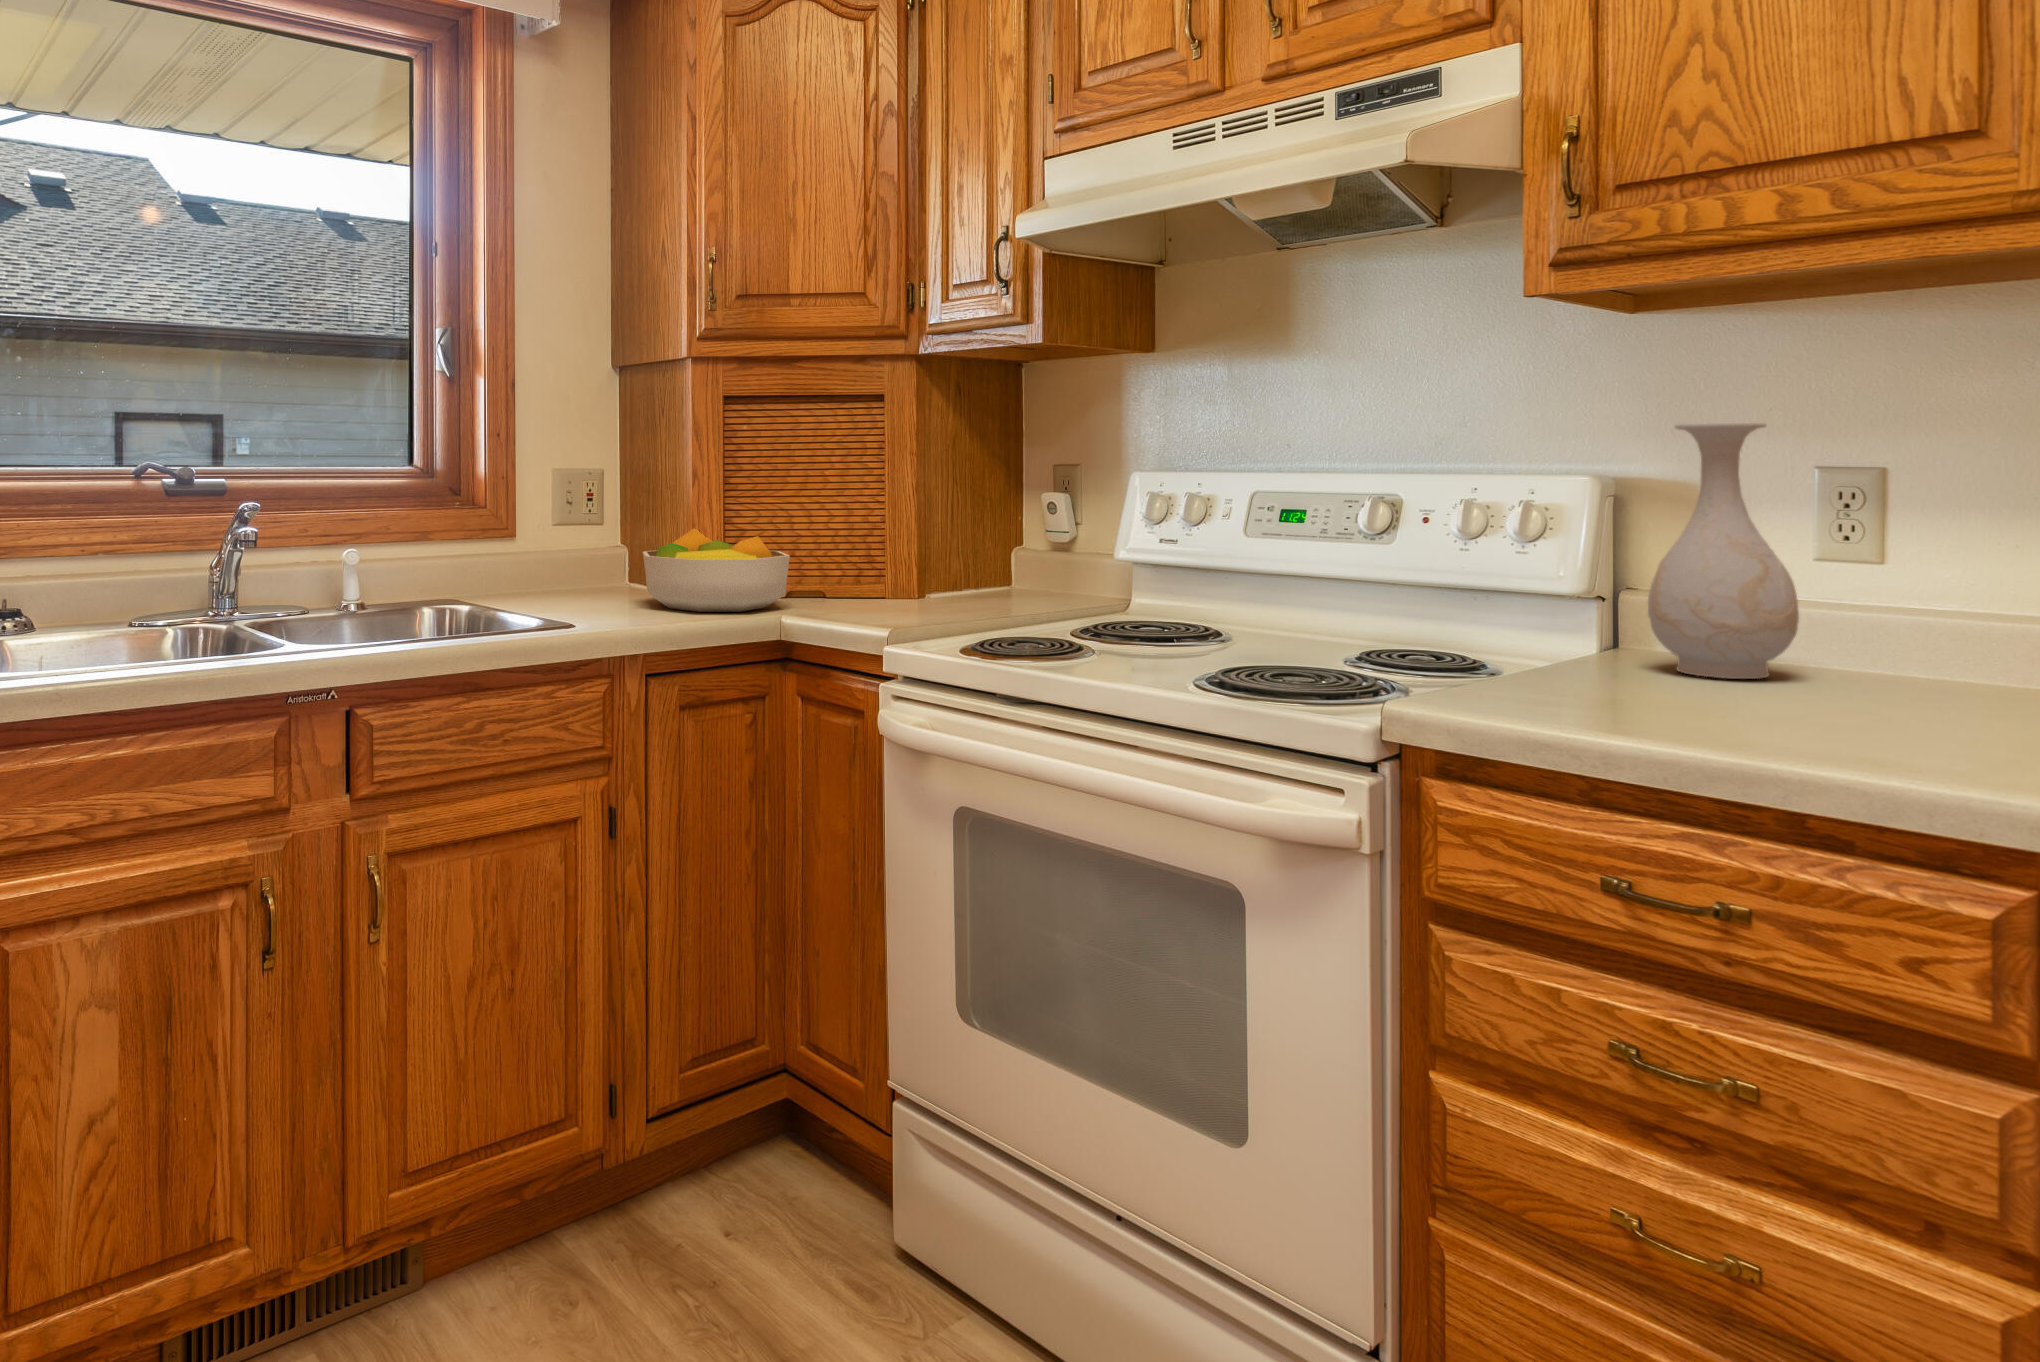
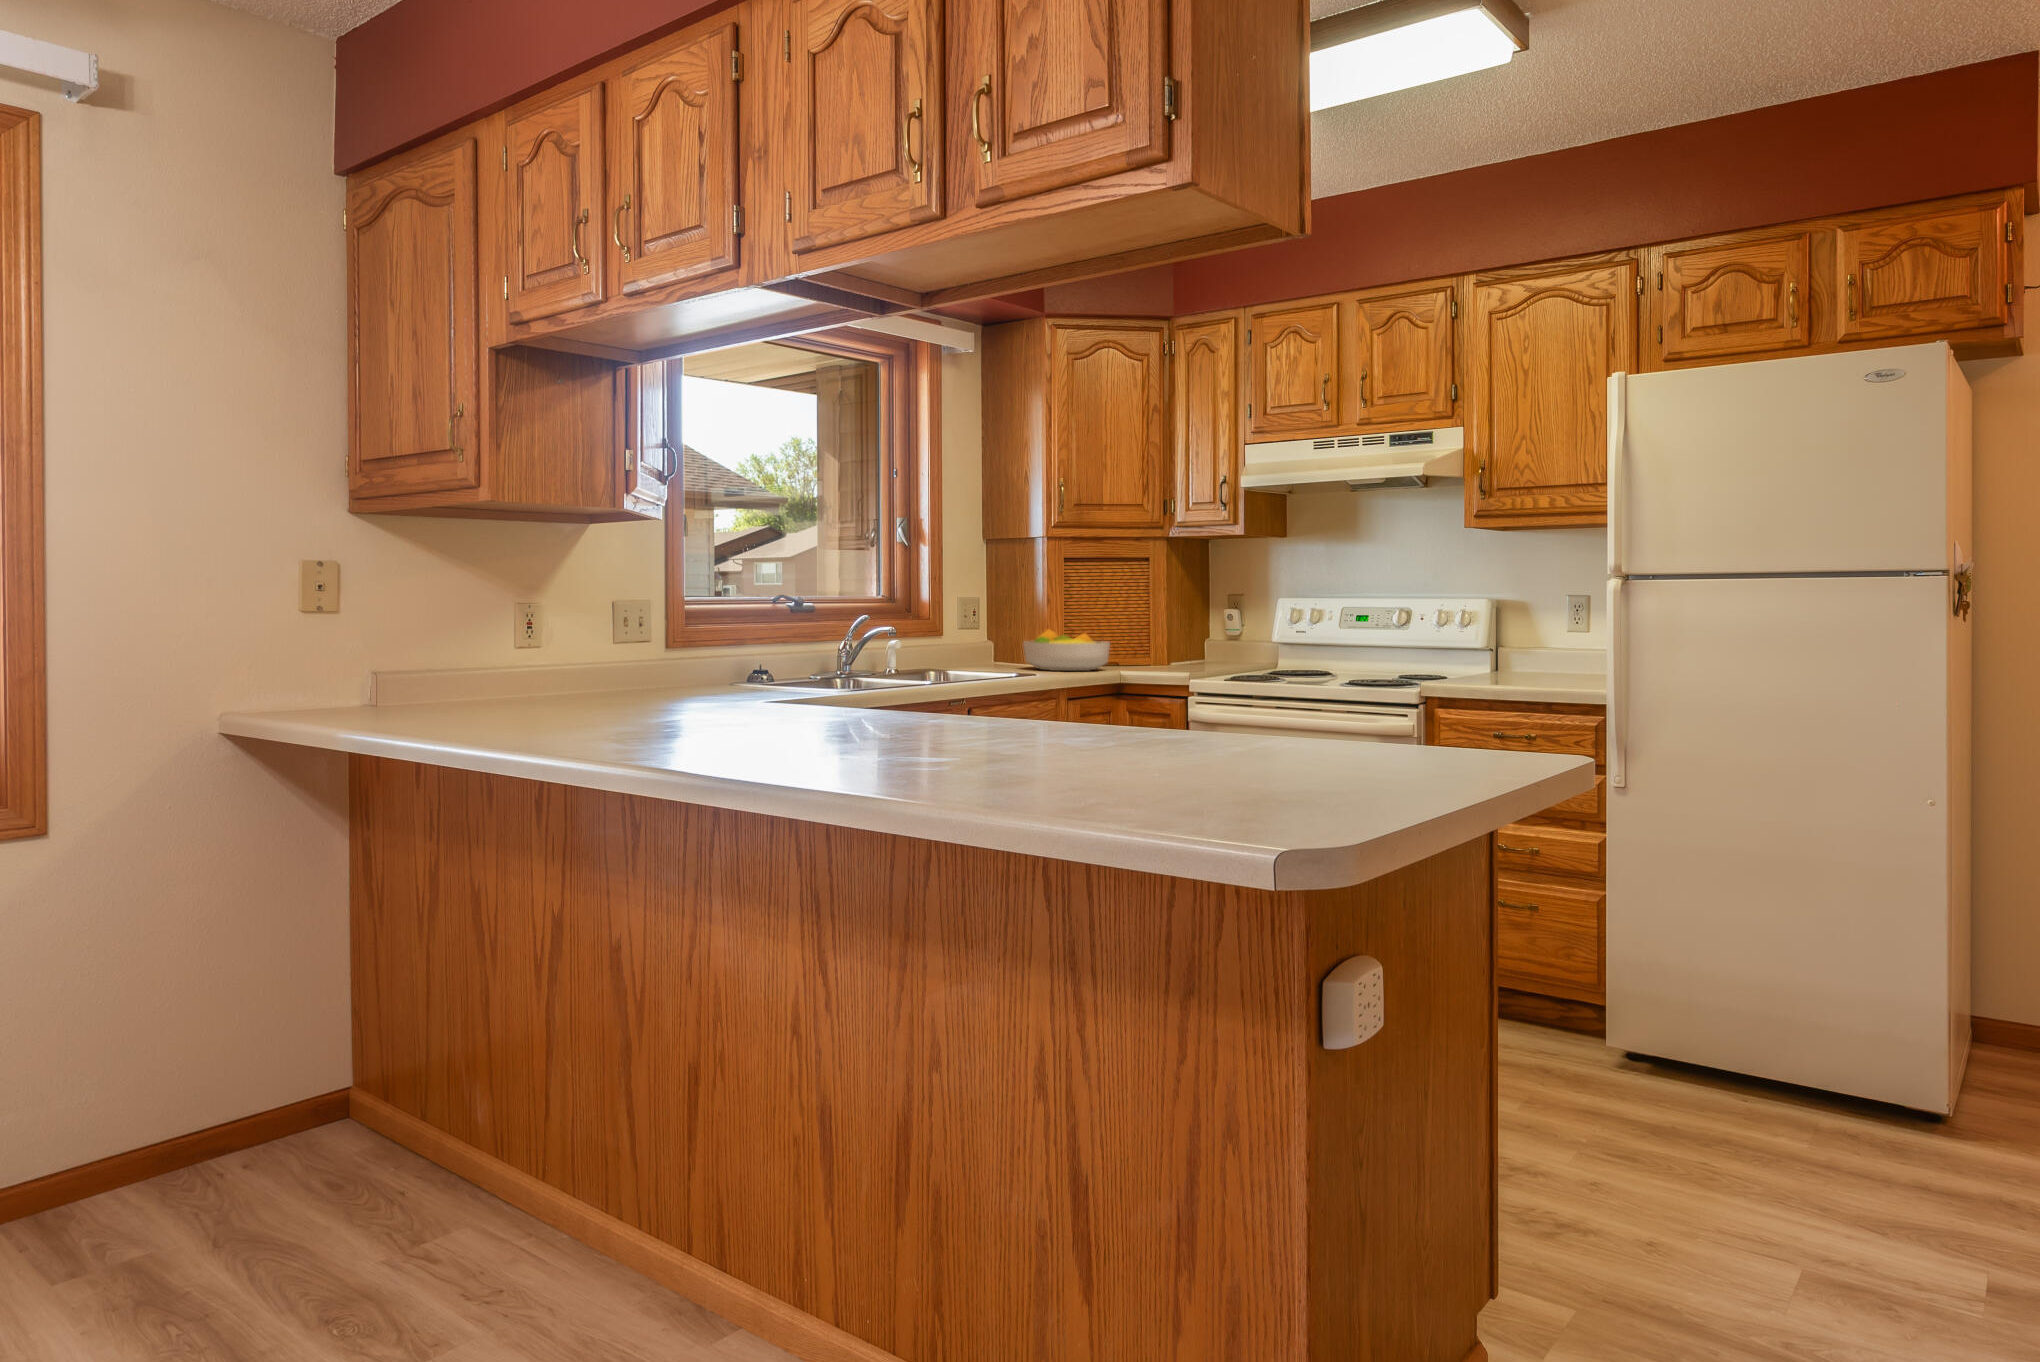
vase: present [1648,423,1799,679] -> none [1509,579,1561,679]

